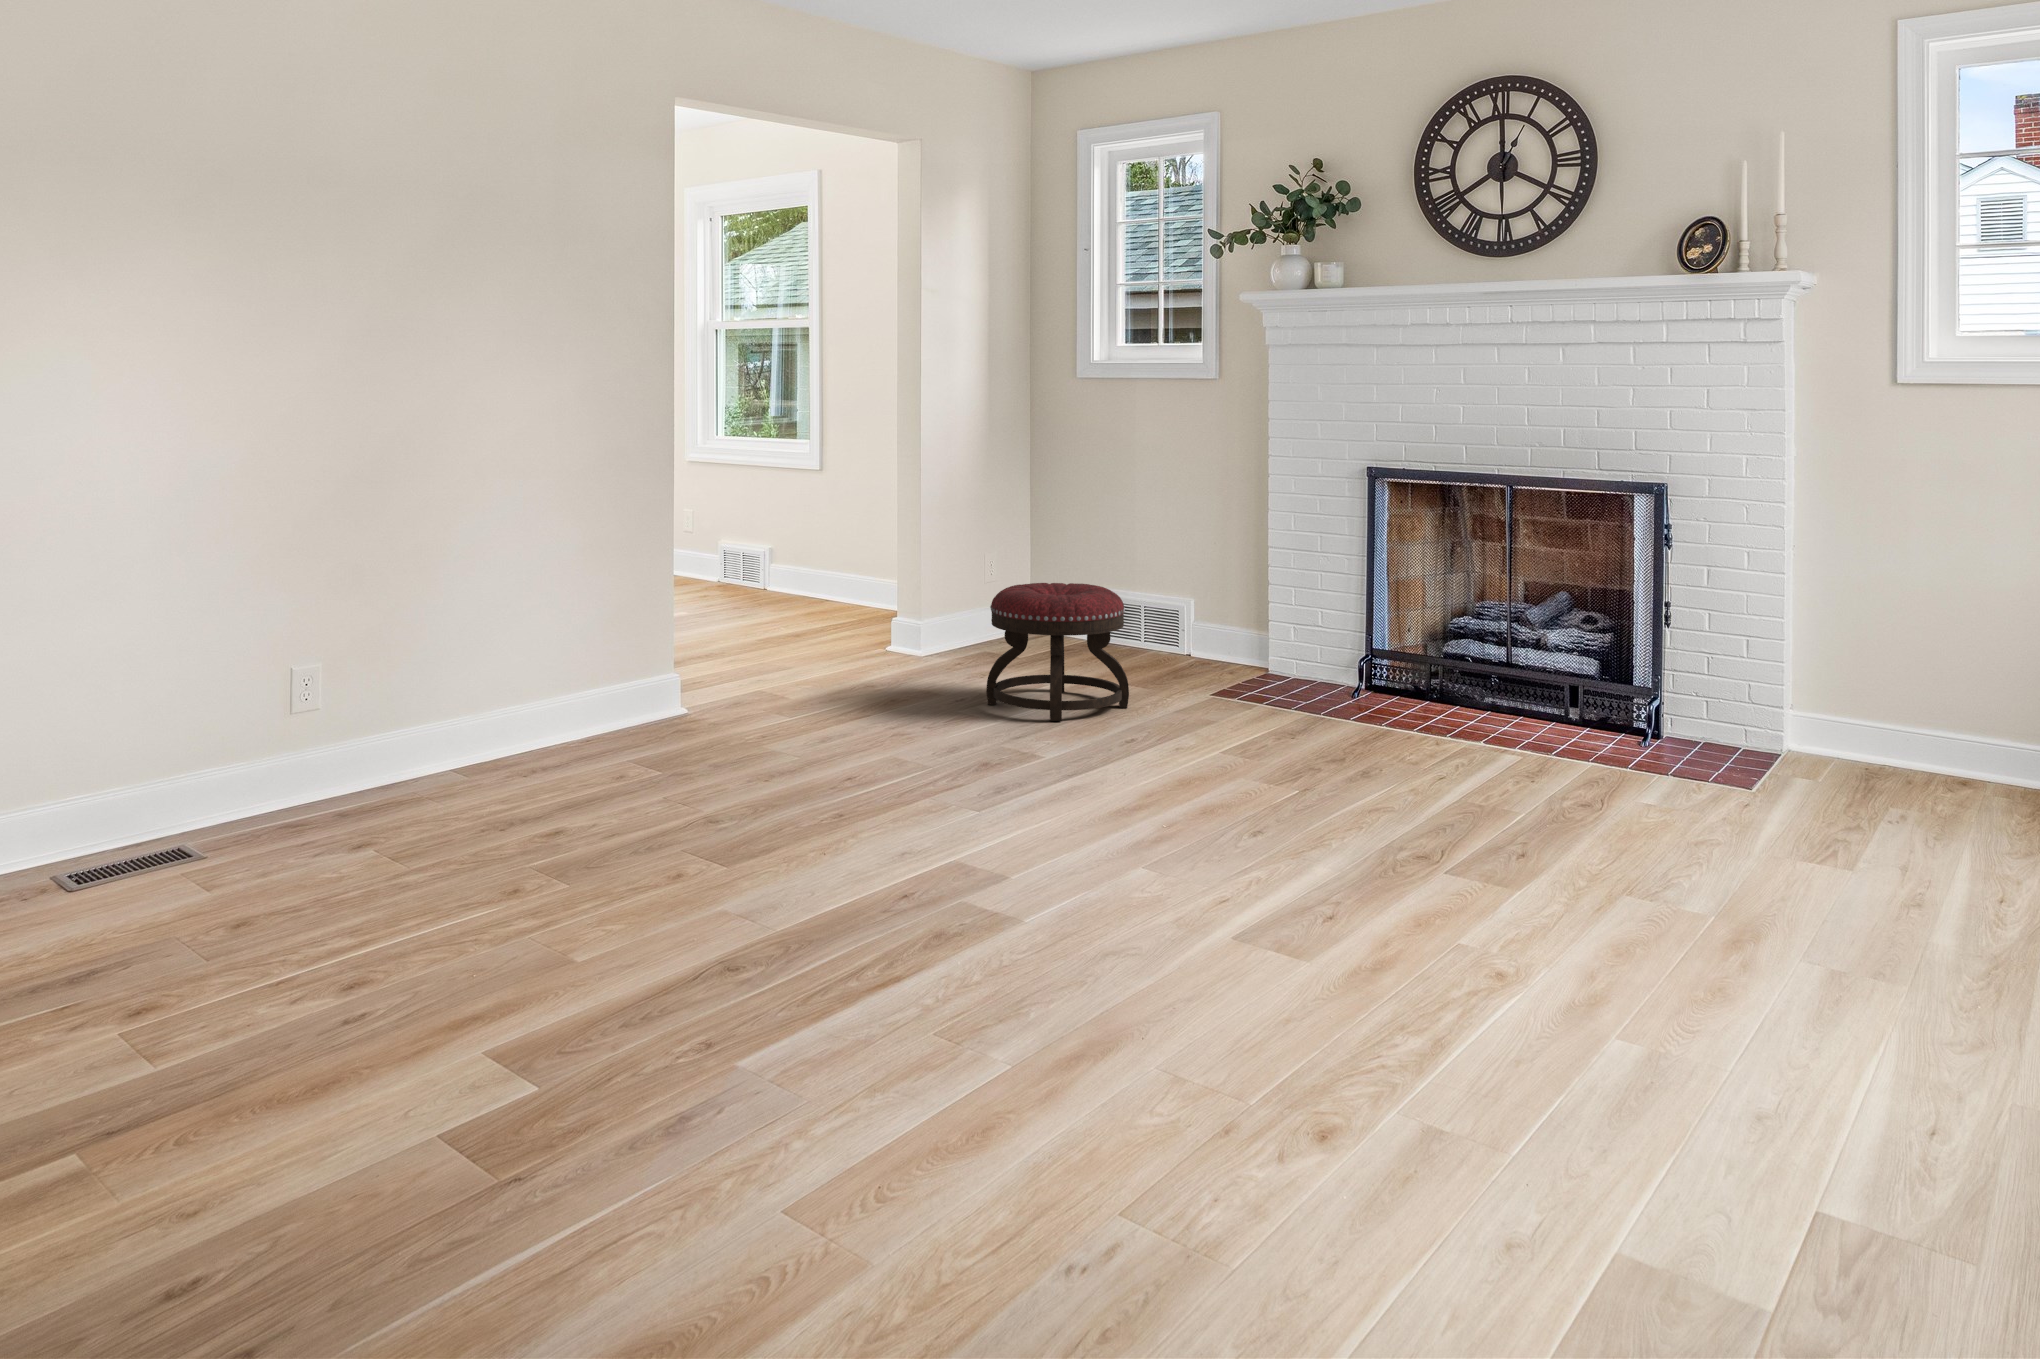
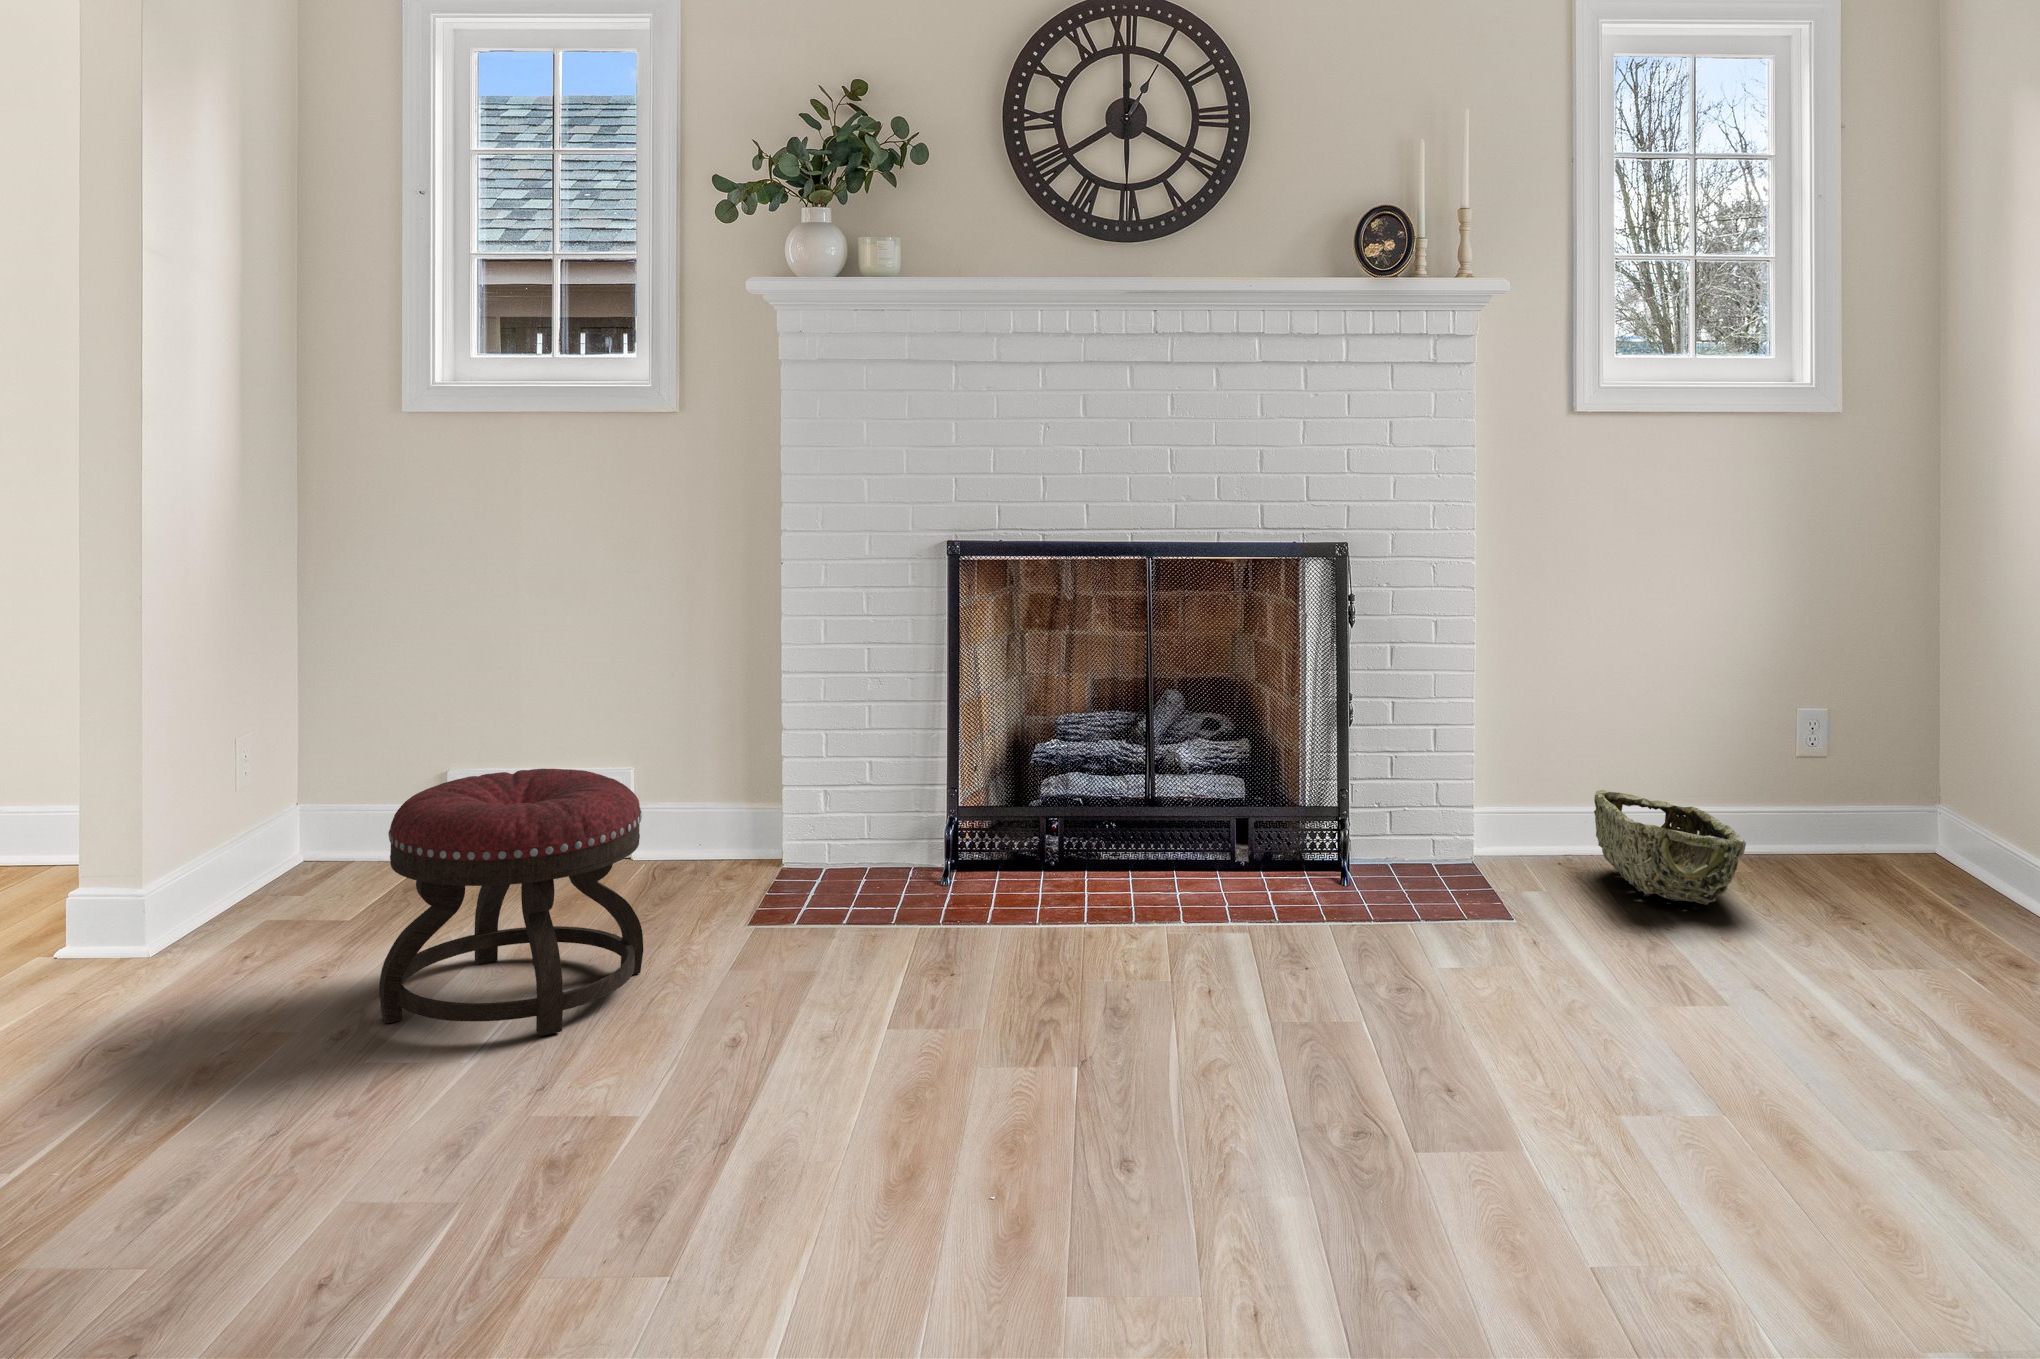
woven basket: none [1876,707,2015,805] -> present [1594,790,1746,905]

